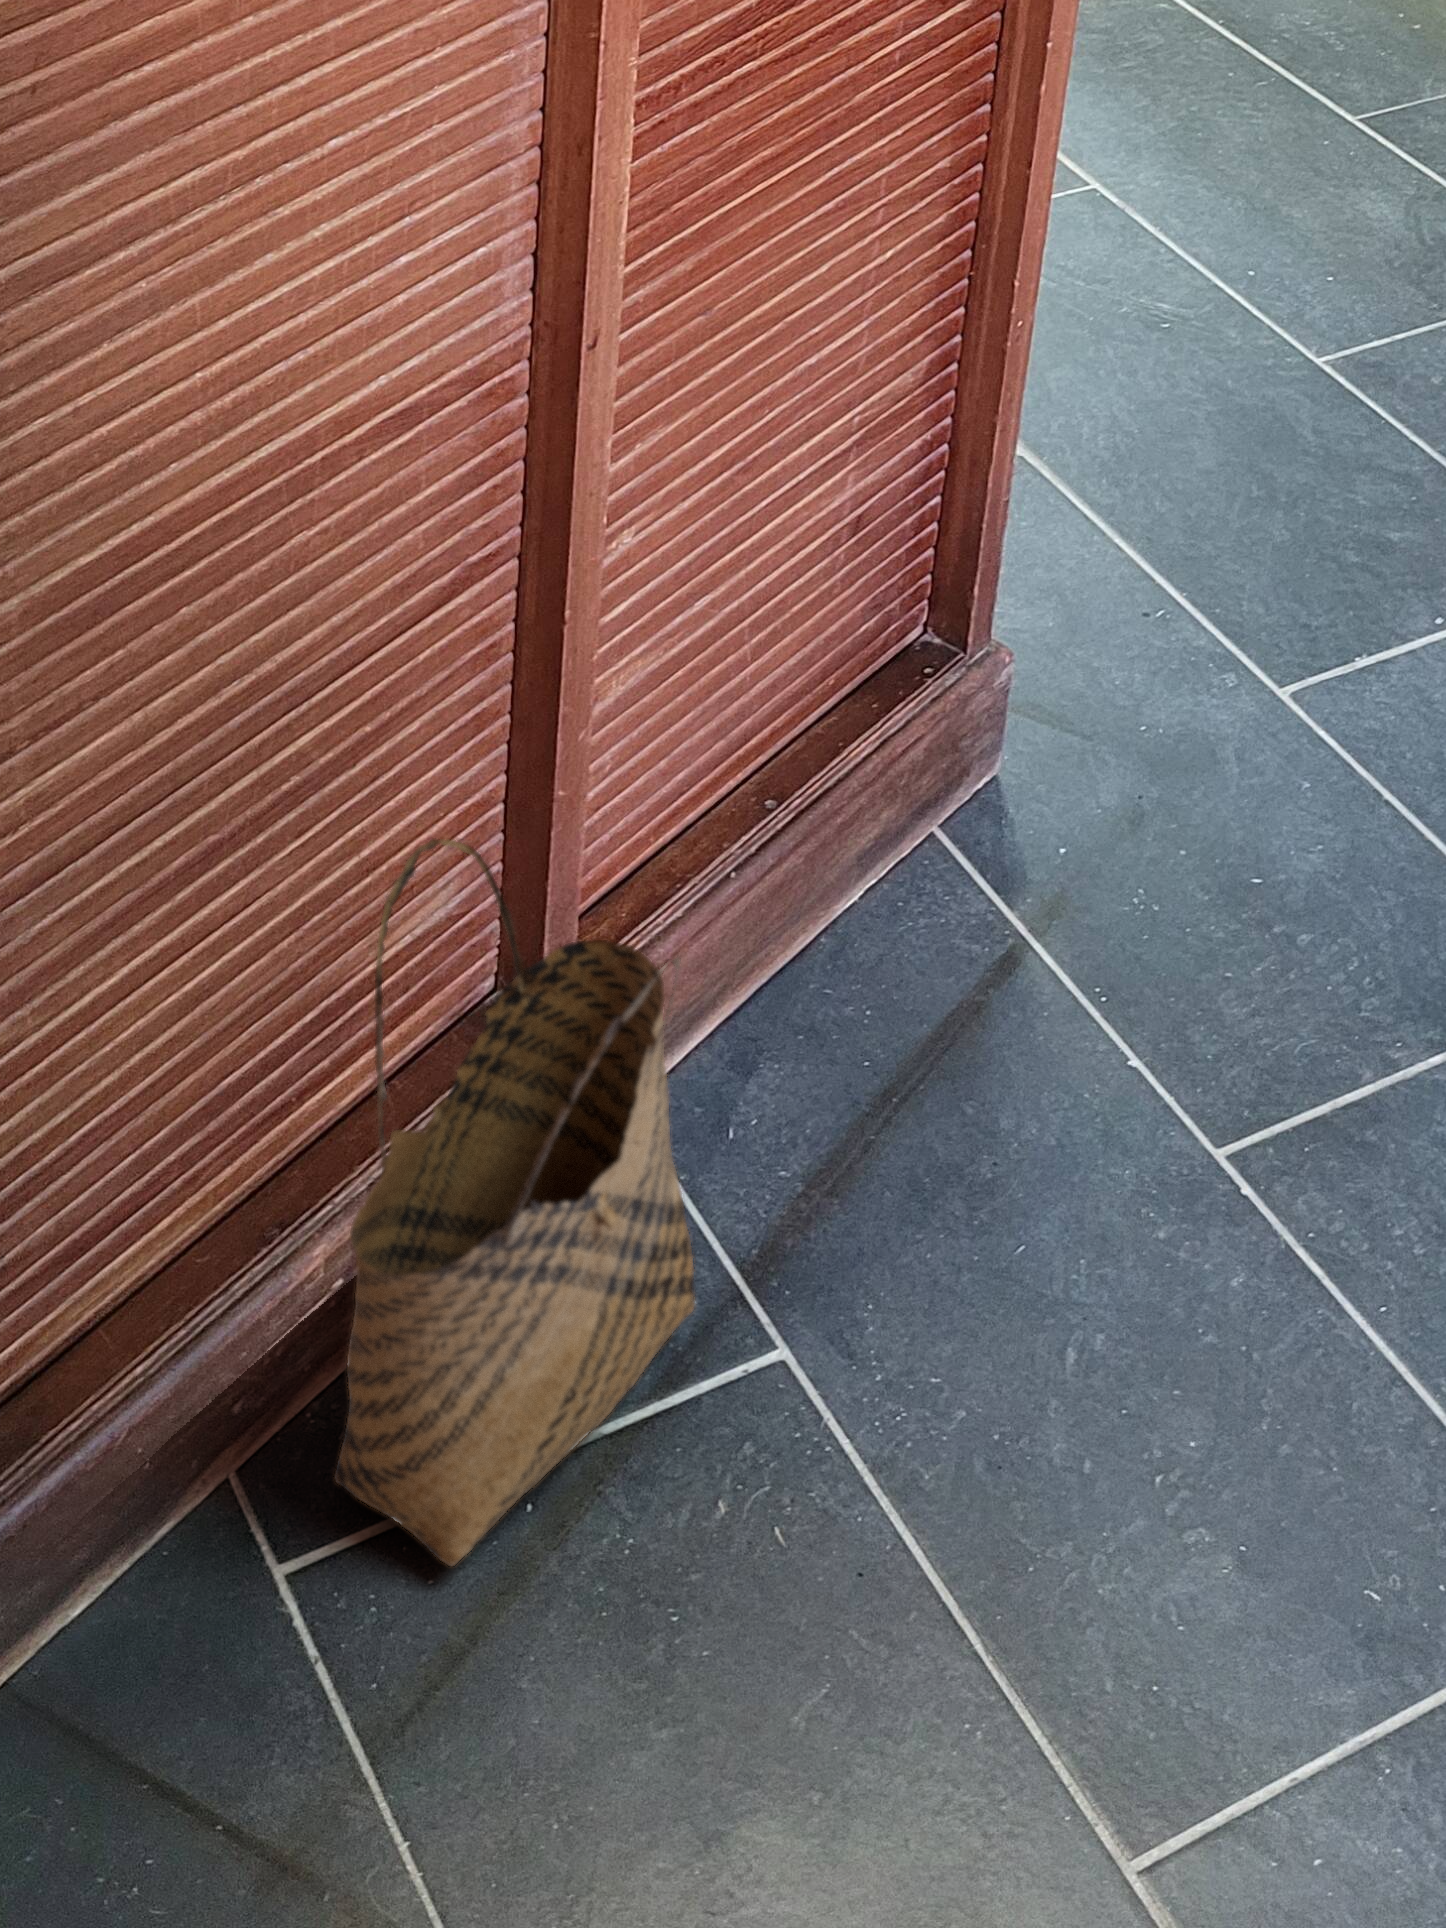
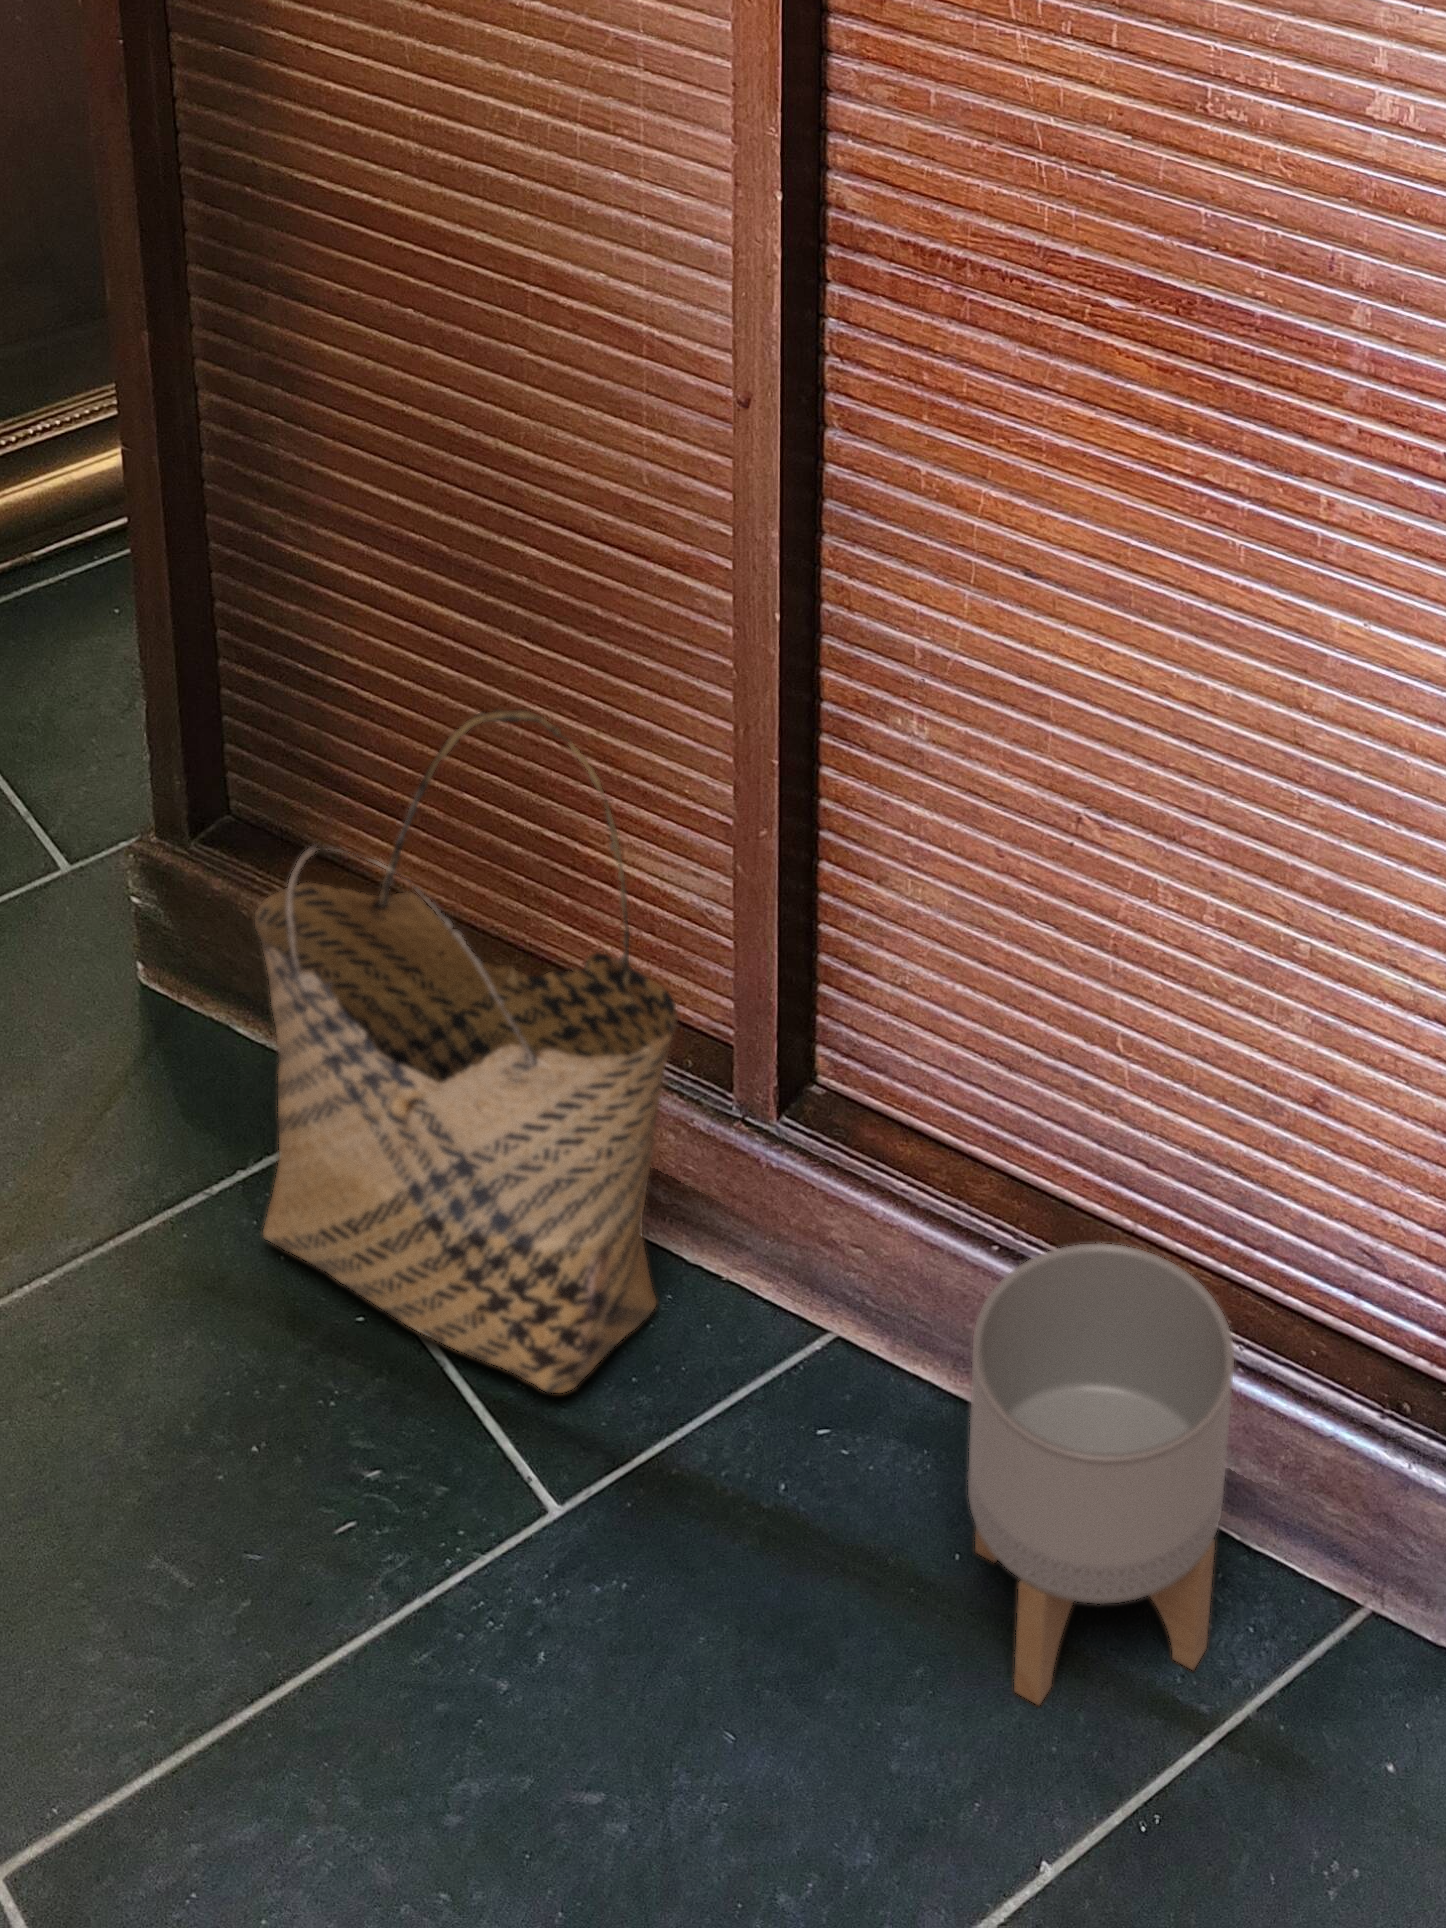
planter: none [806,697,1034,1044] -> present [968,1244,1234,1705]

